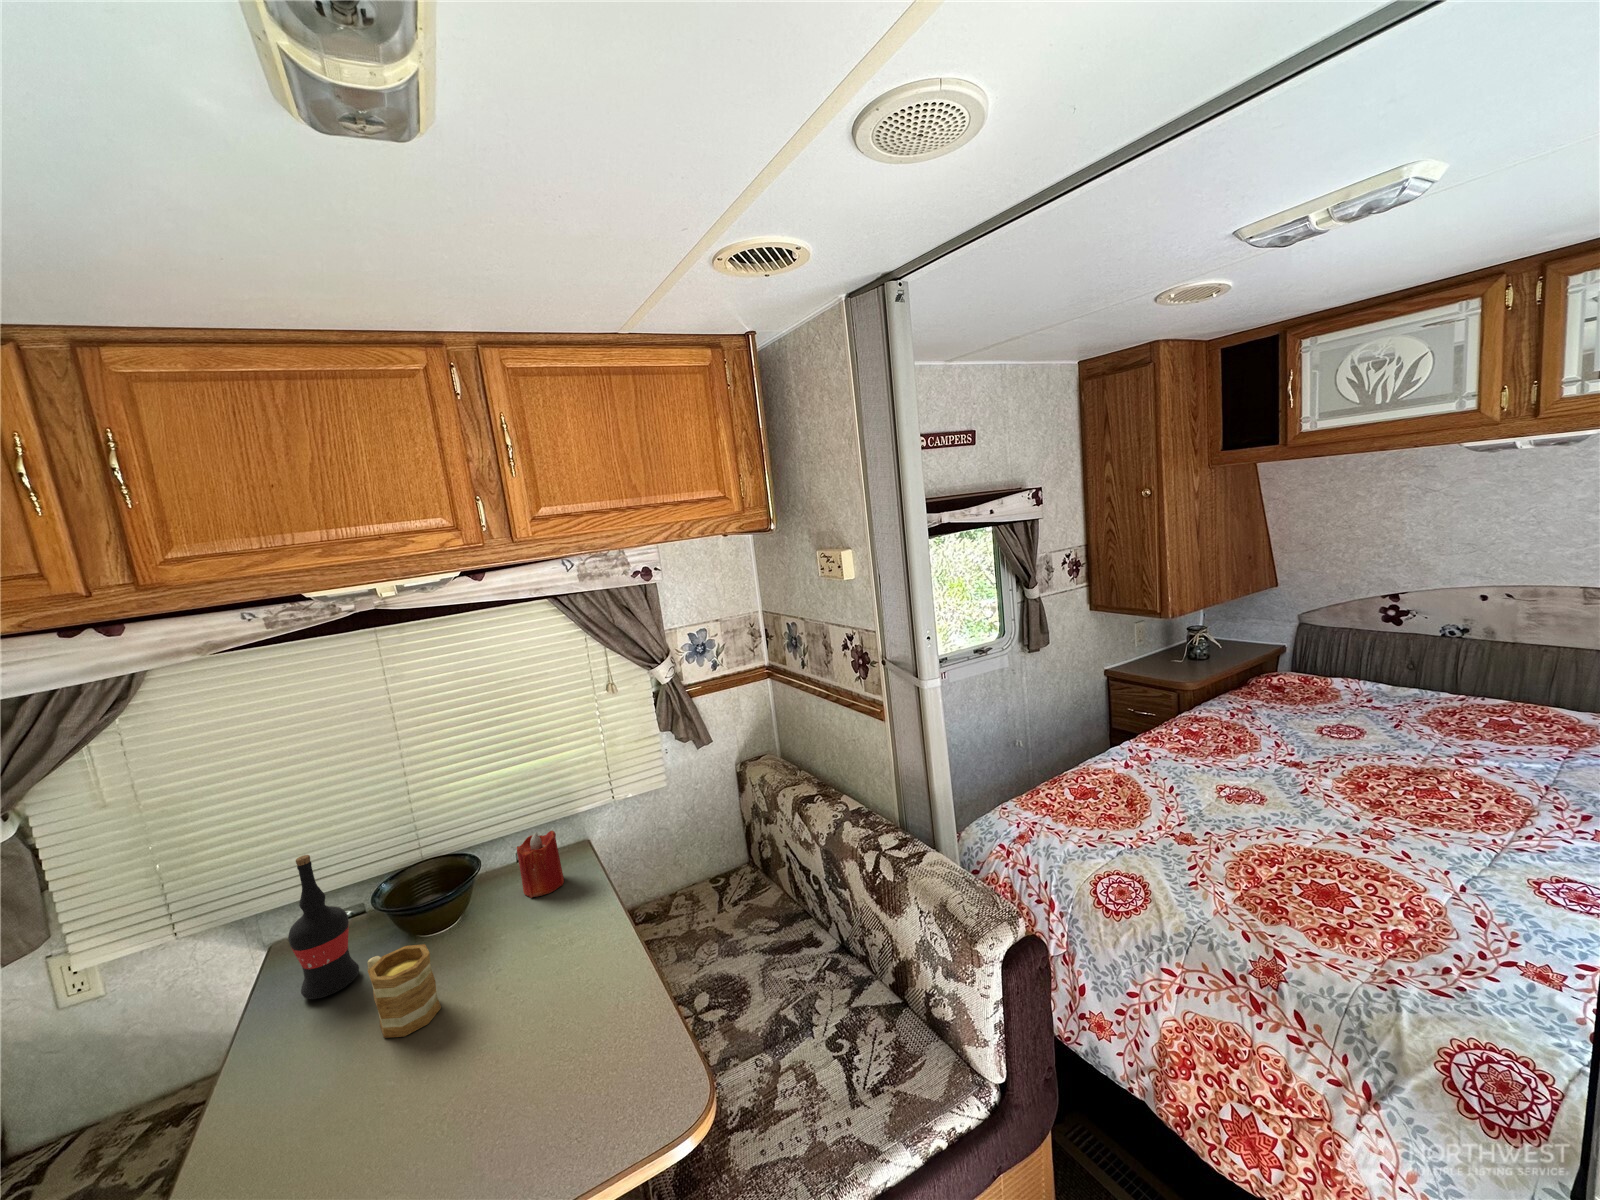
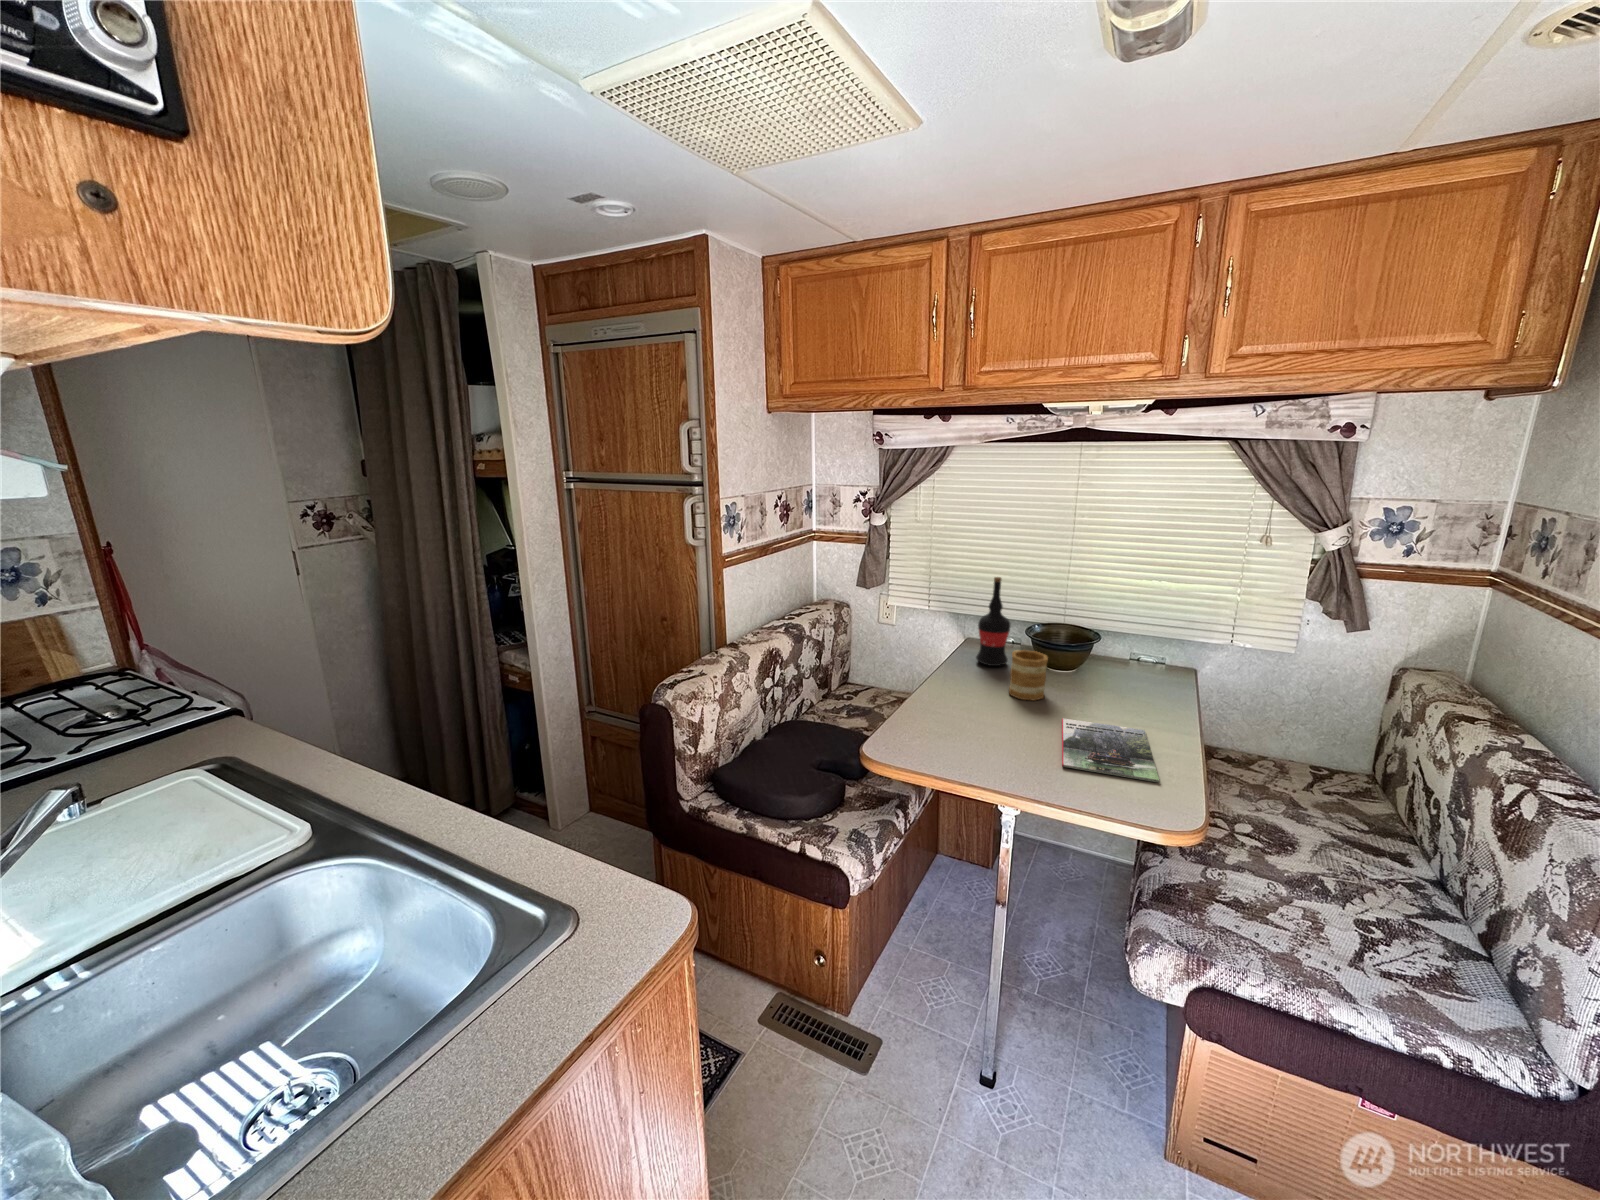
candle: present [517,831,564,898] -> none [1124,631,1164,681]
magazine: none [482,979,644,1141] -> present [1062,718,1159,782]

